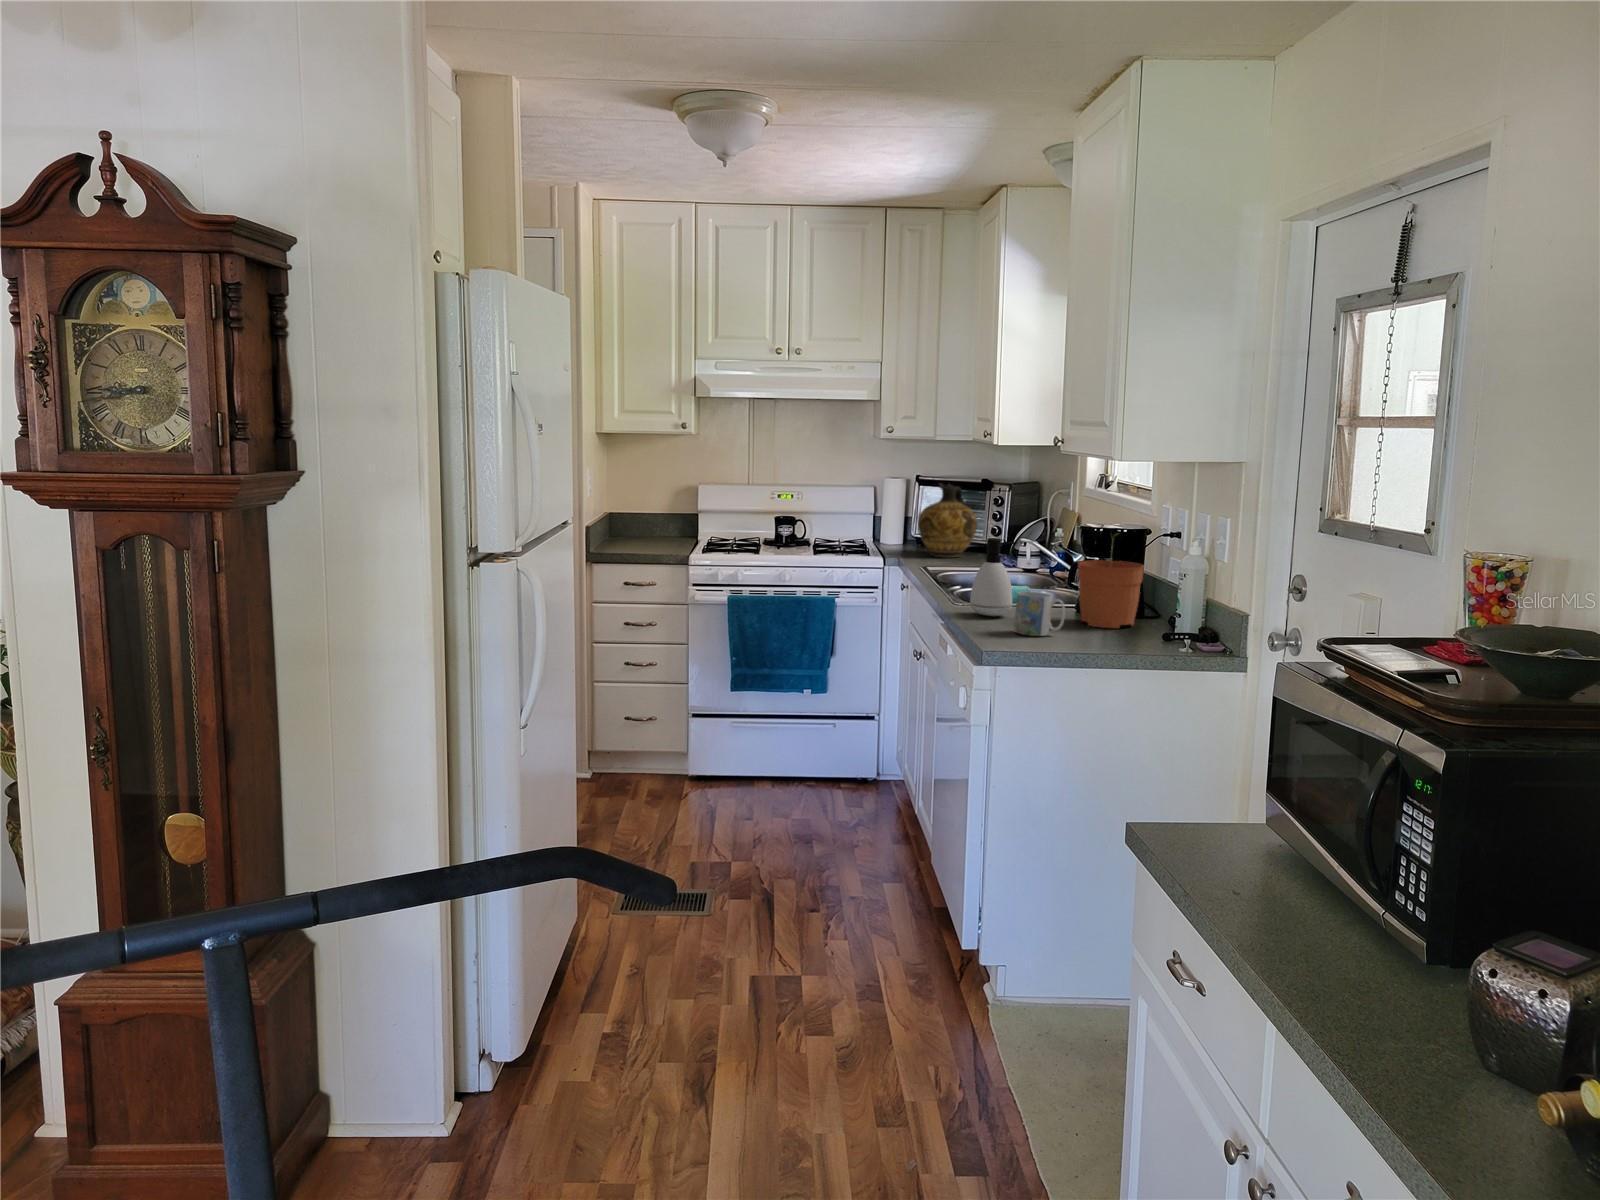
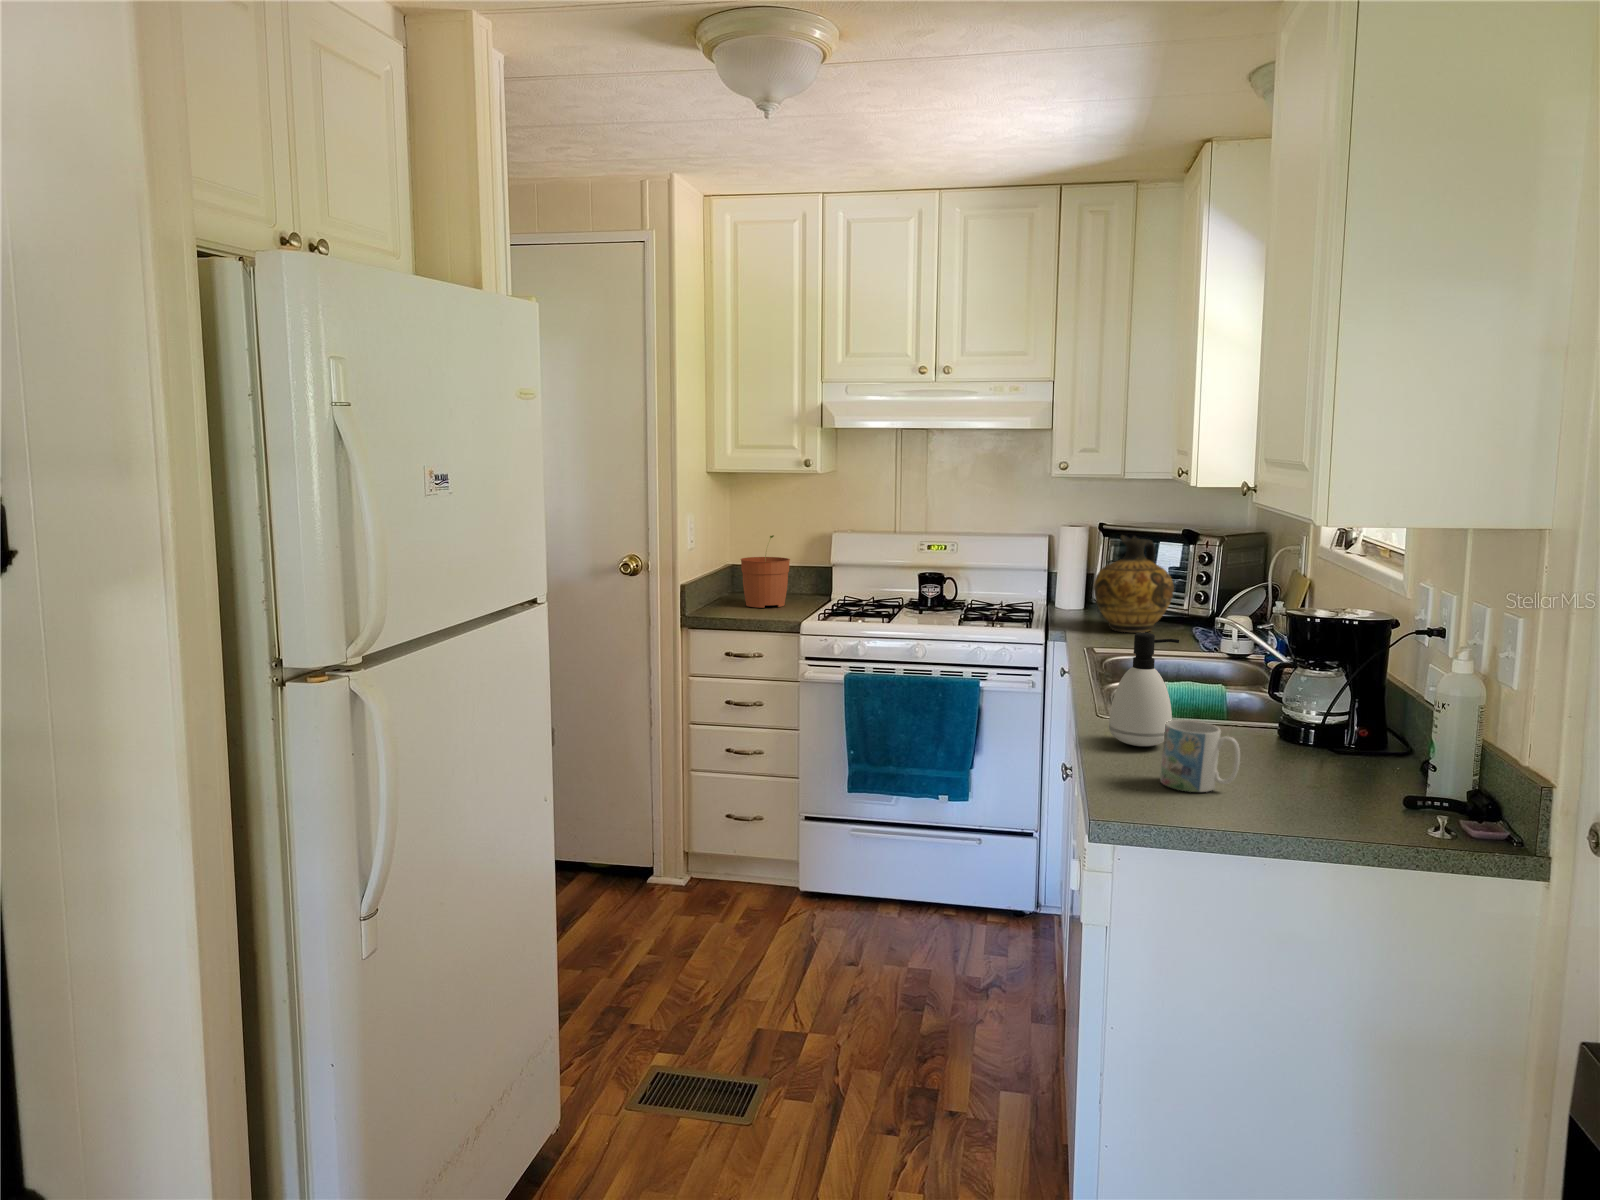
plant pot: present [1078,534,1144,628] -> present [741,535,790,608]

